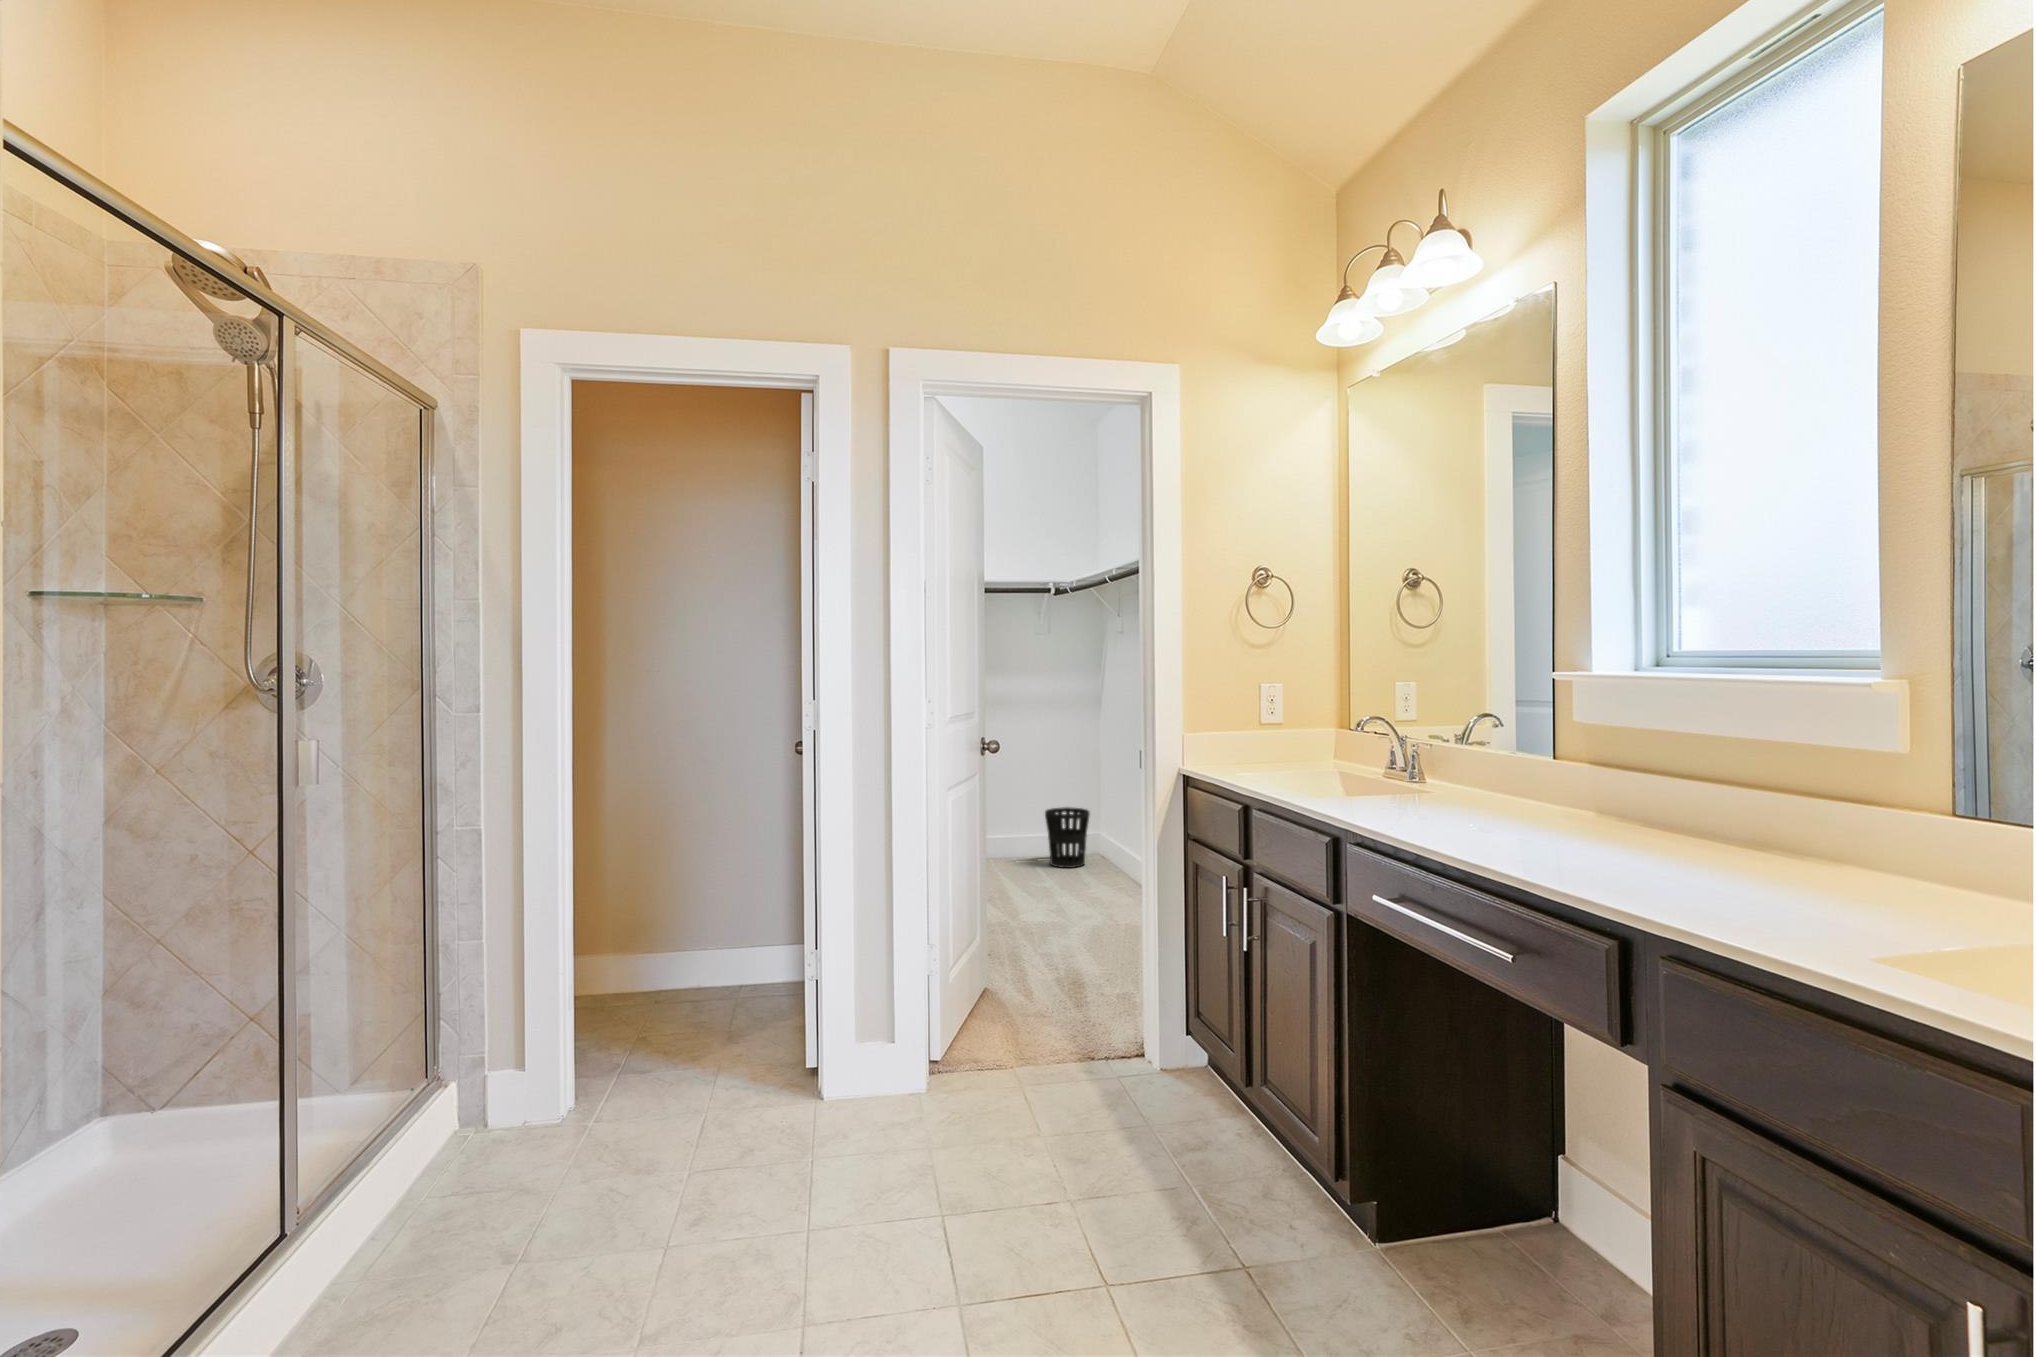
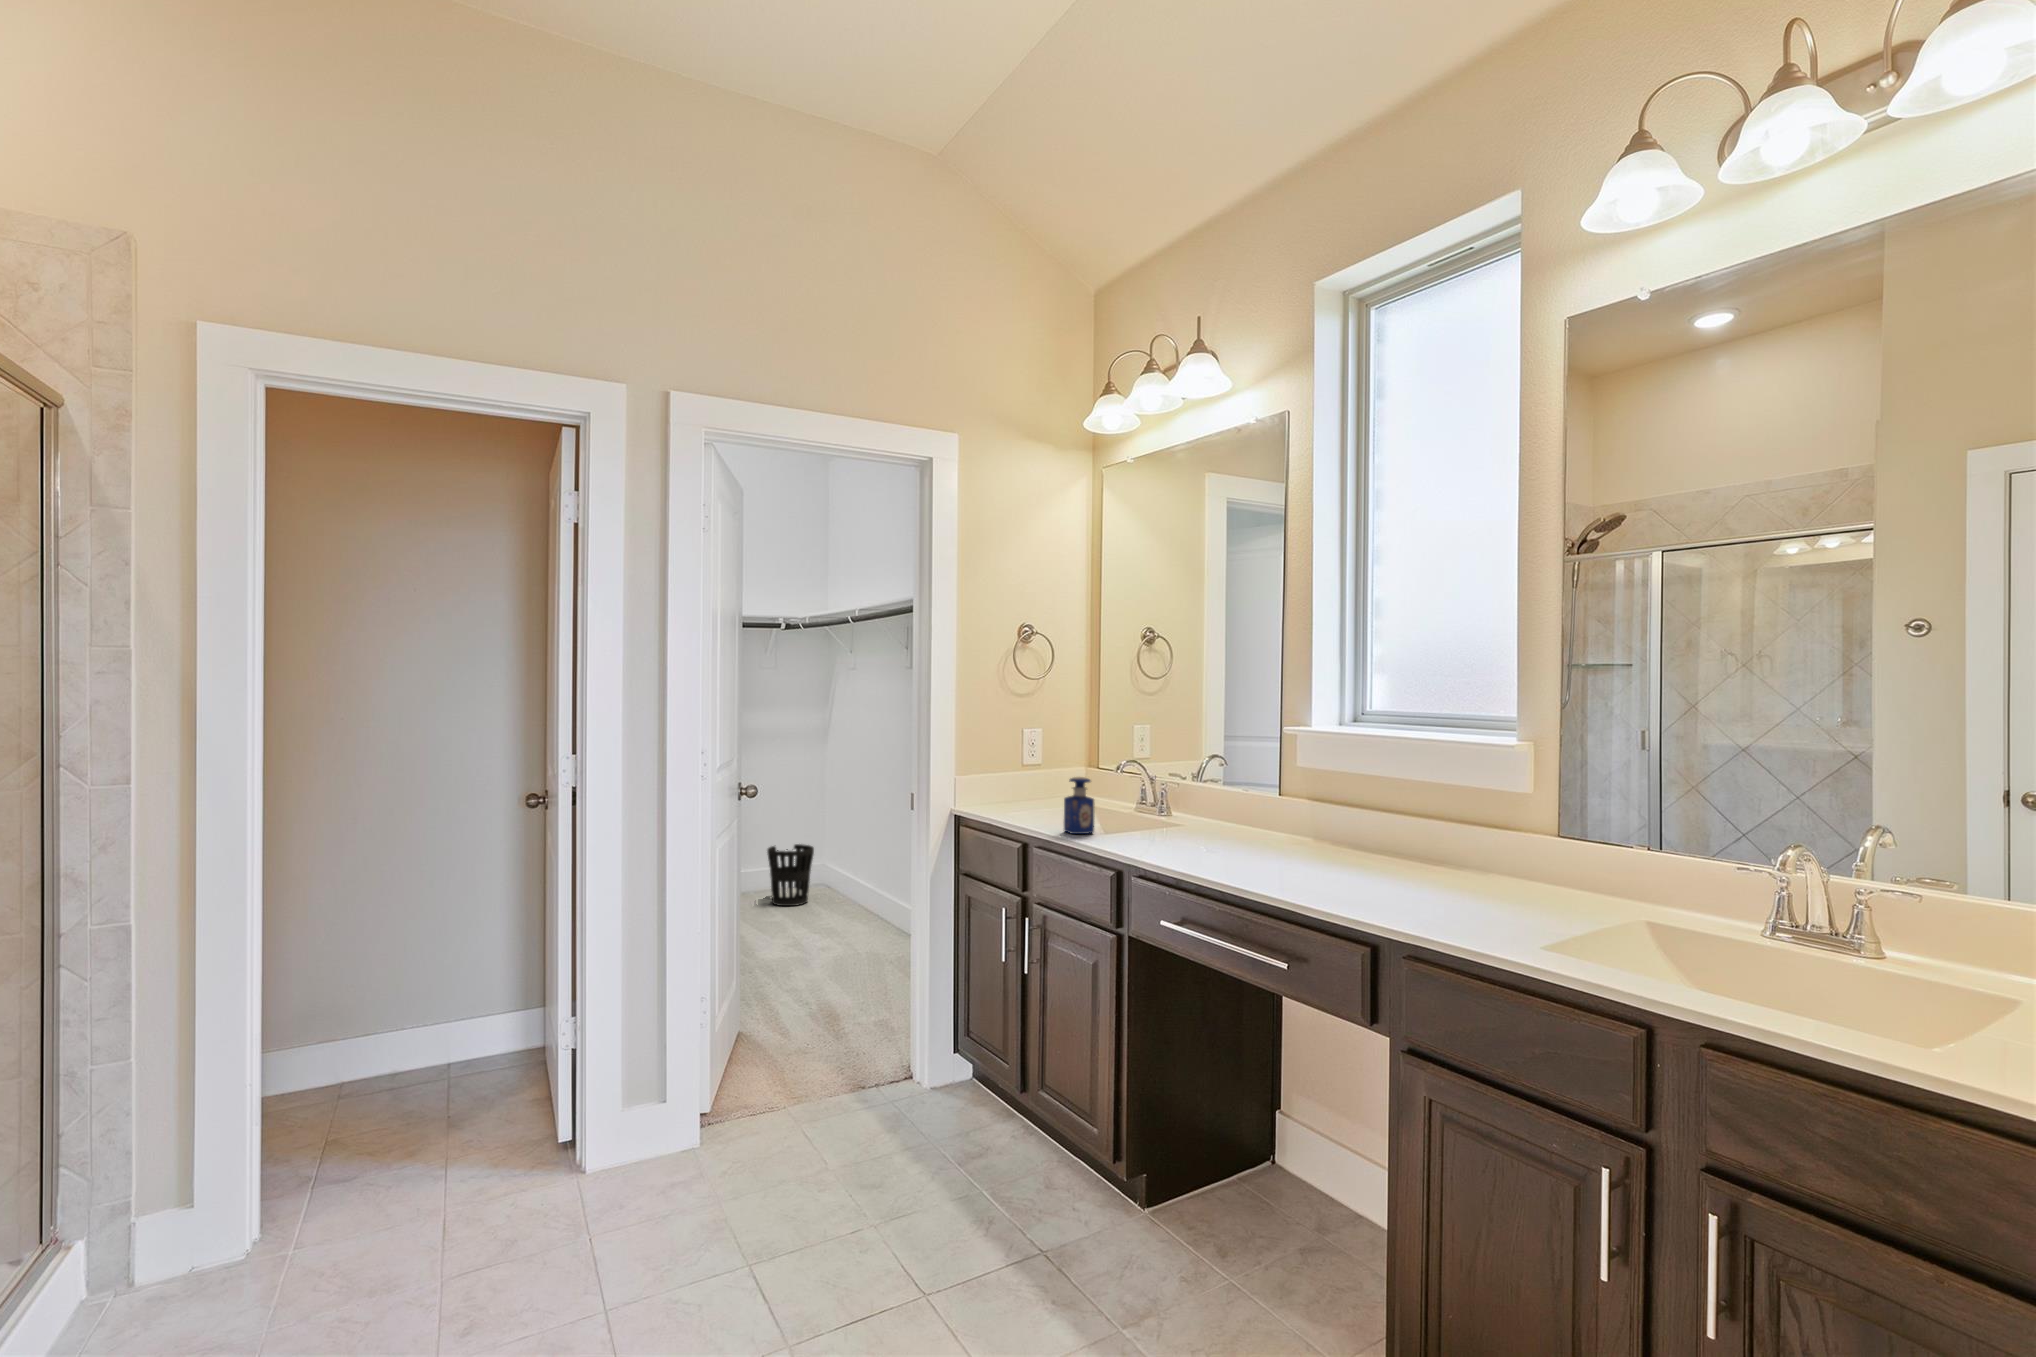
perfume bottle: none [1285,734,1321,798] -> present [1064,777,1094,834]

